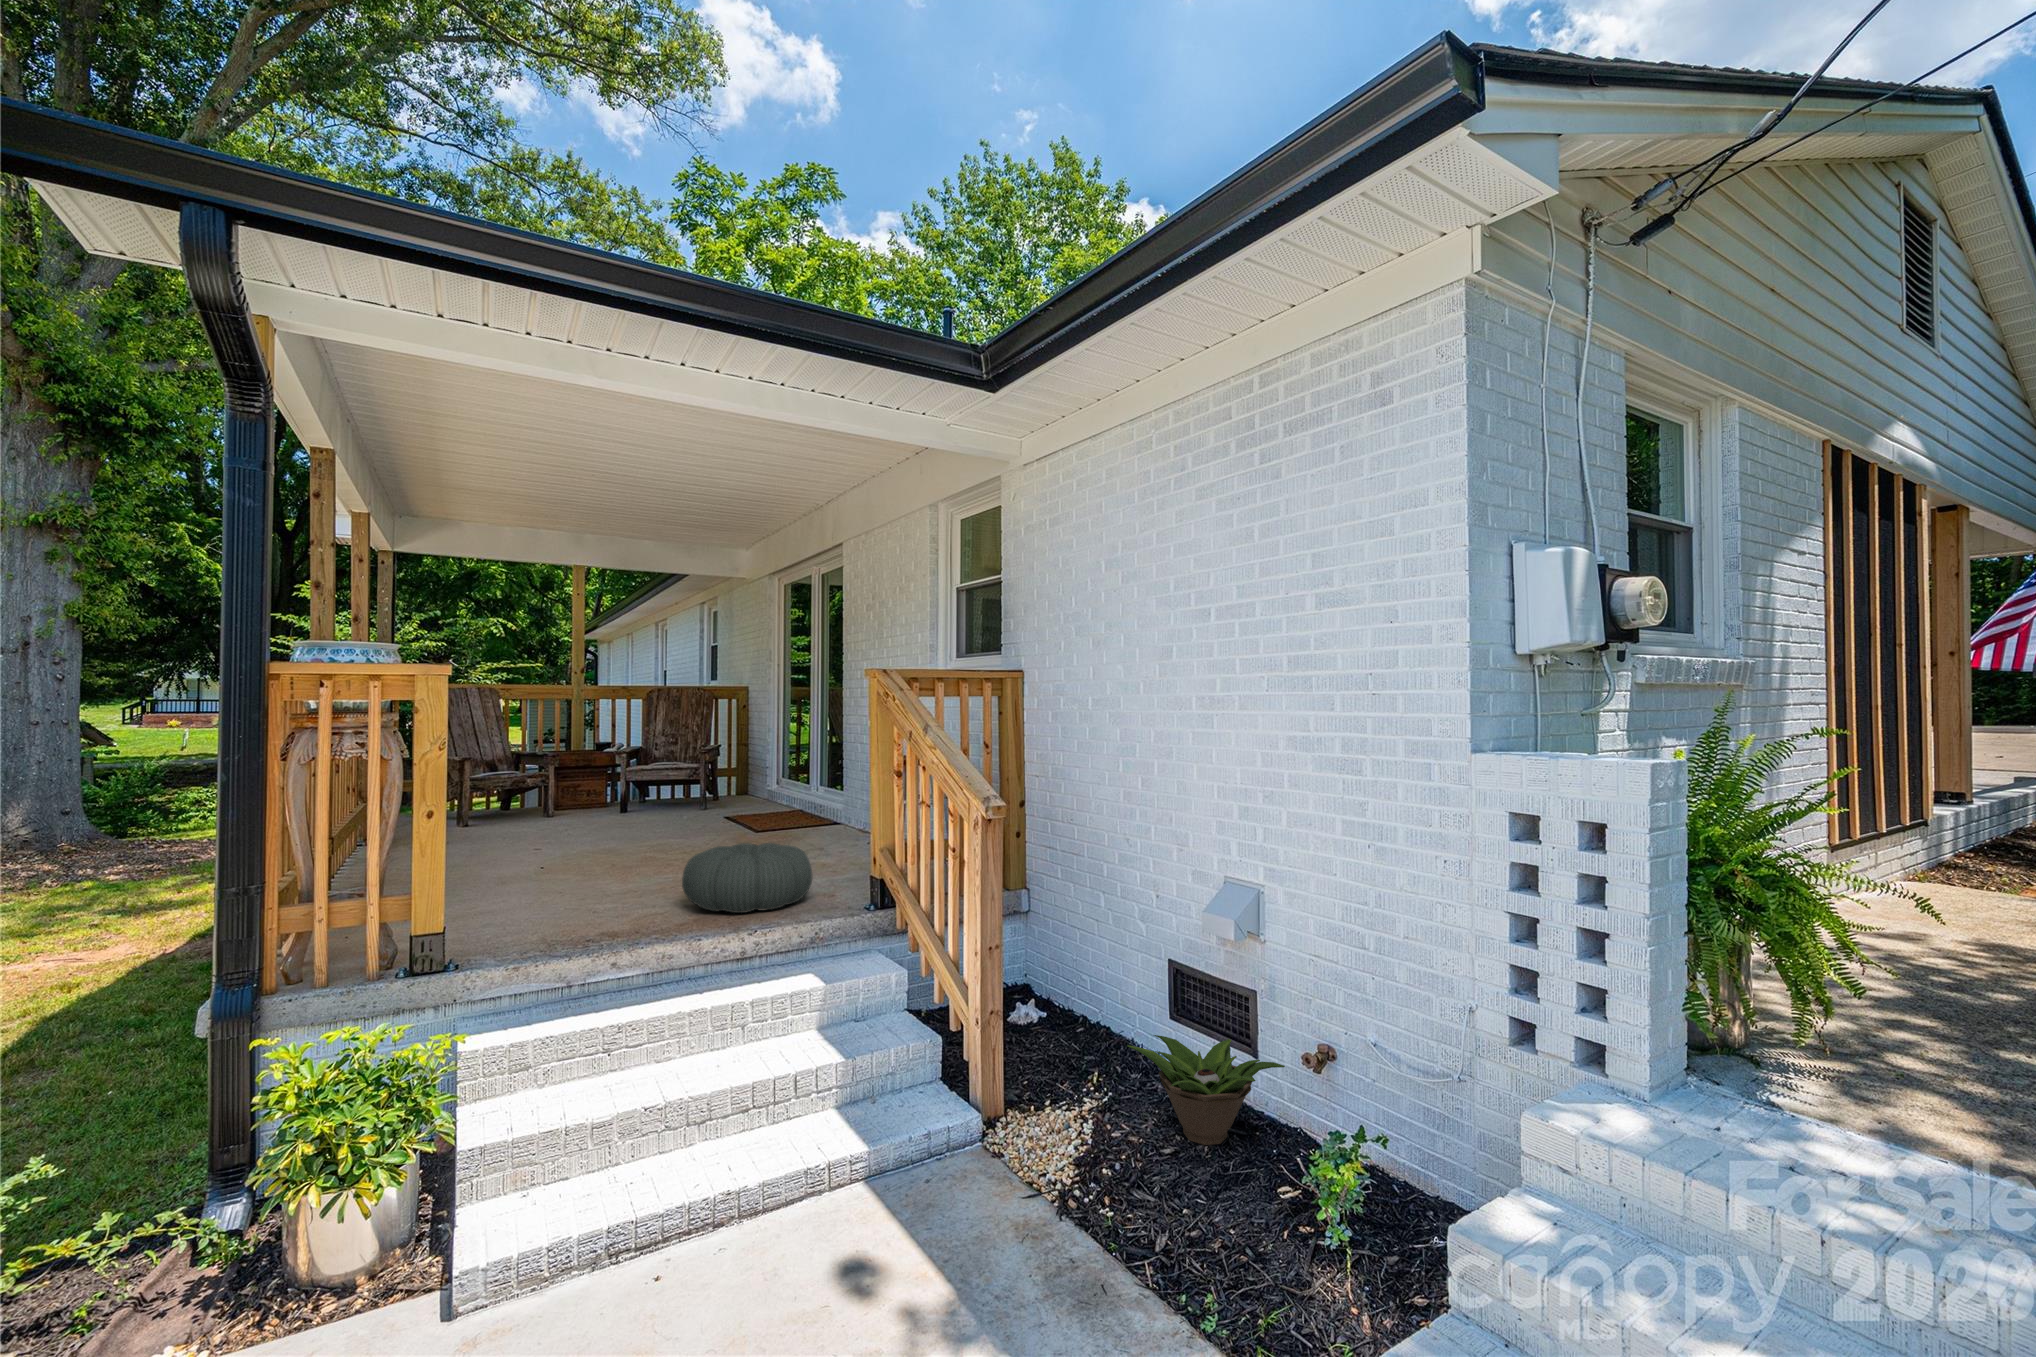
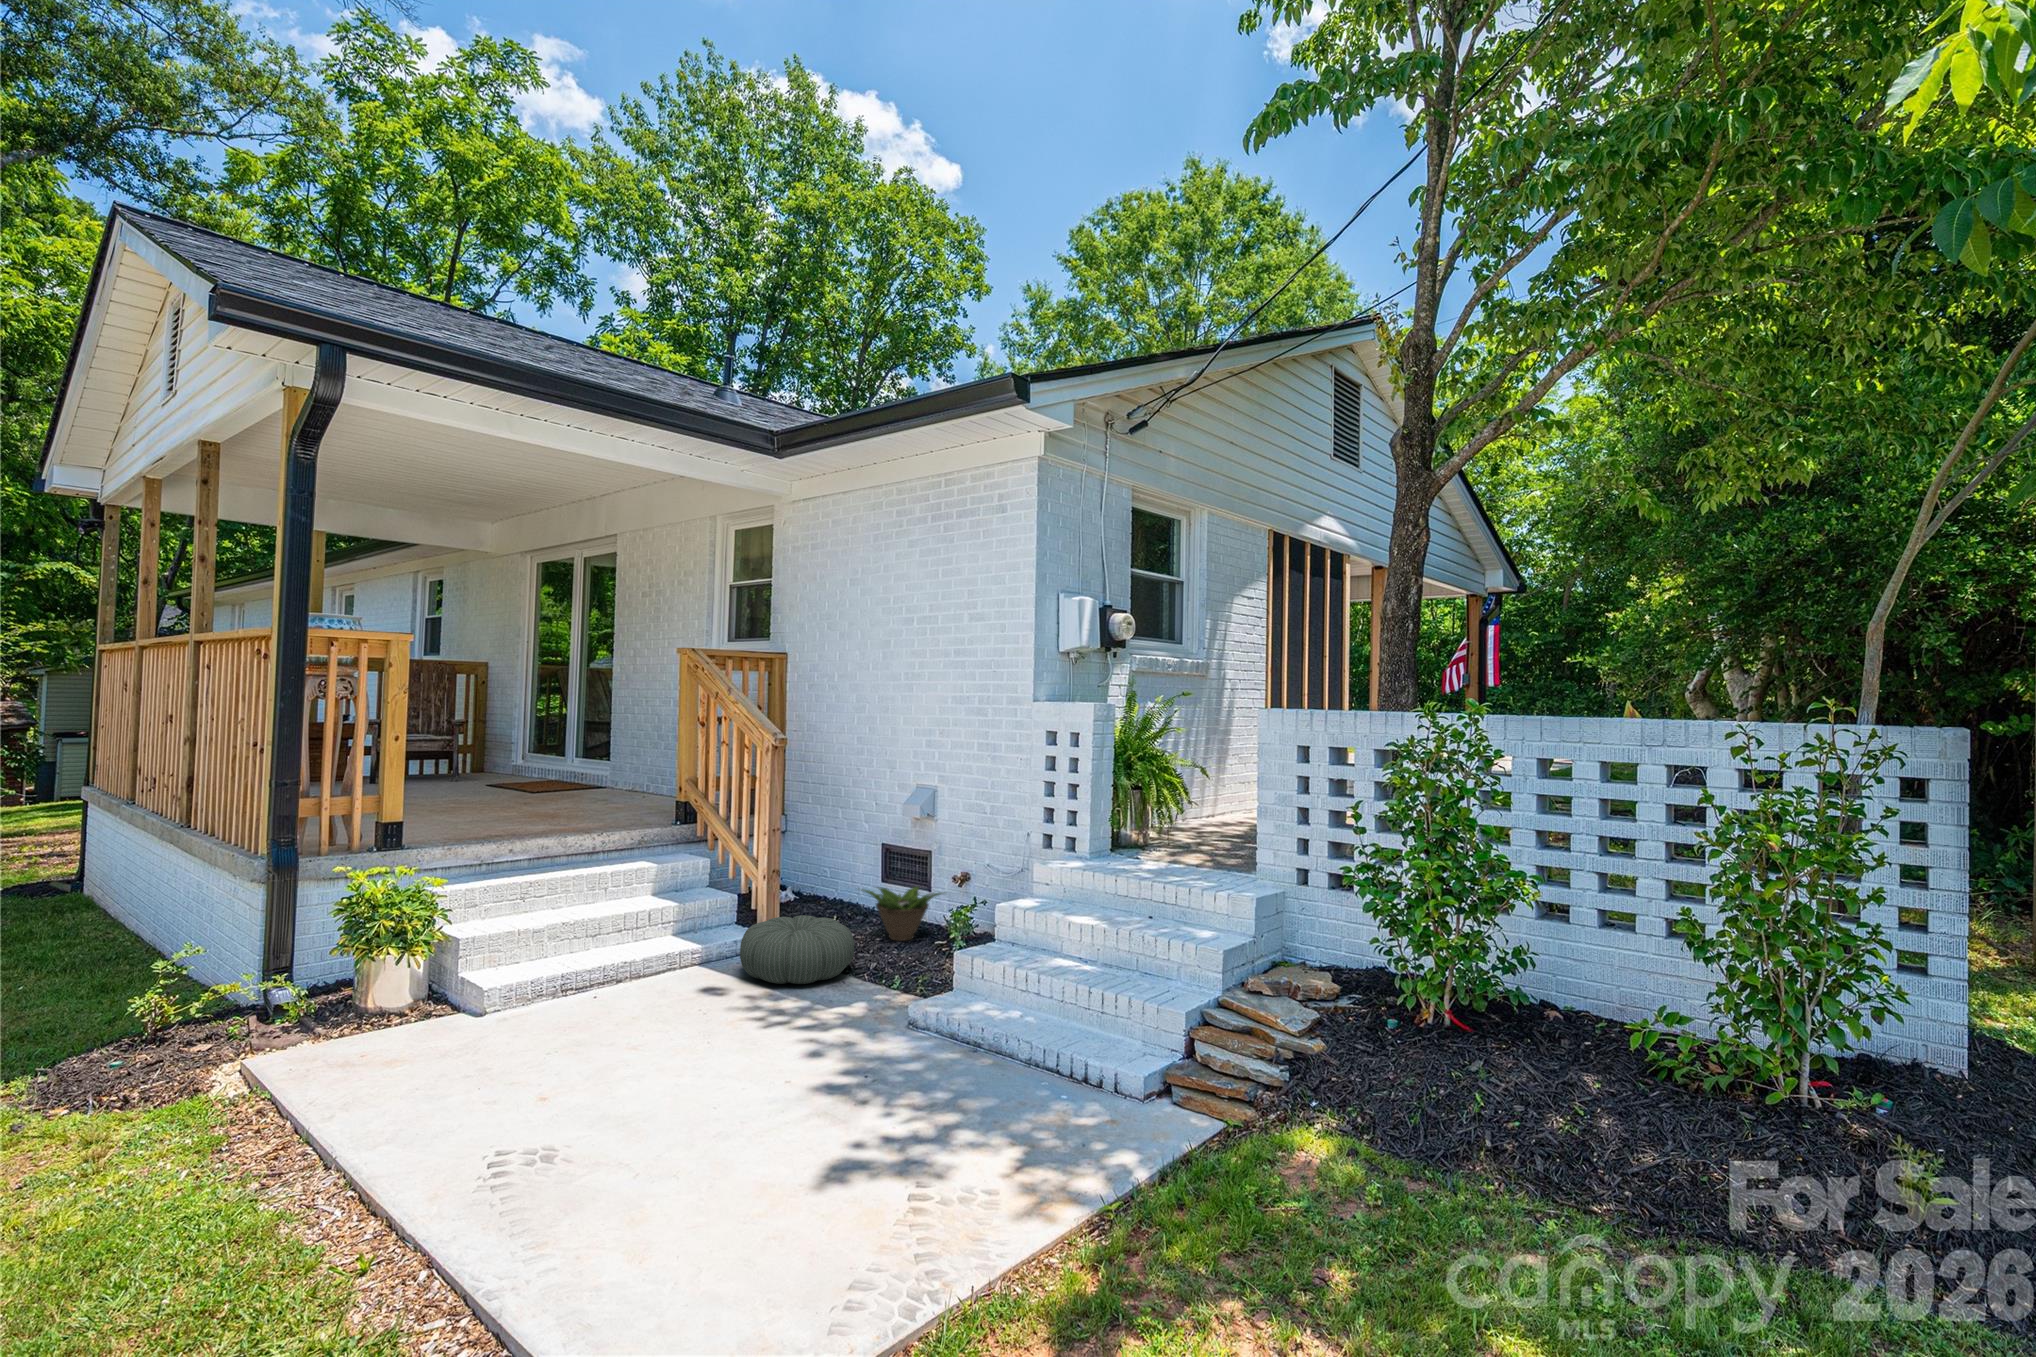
pouf: present [682,843,812,913] -> present [740,915,854,984]

